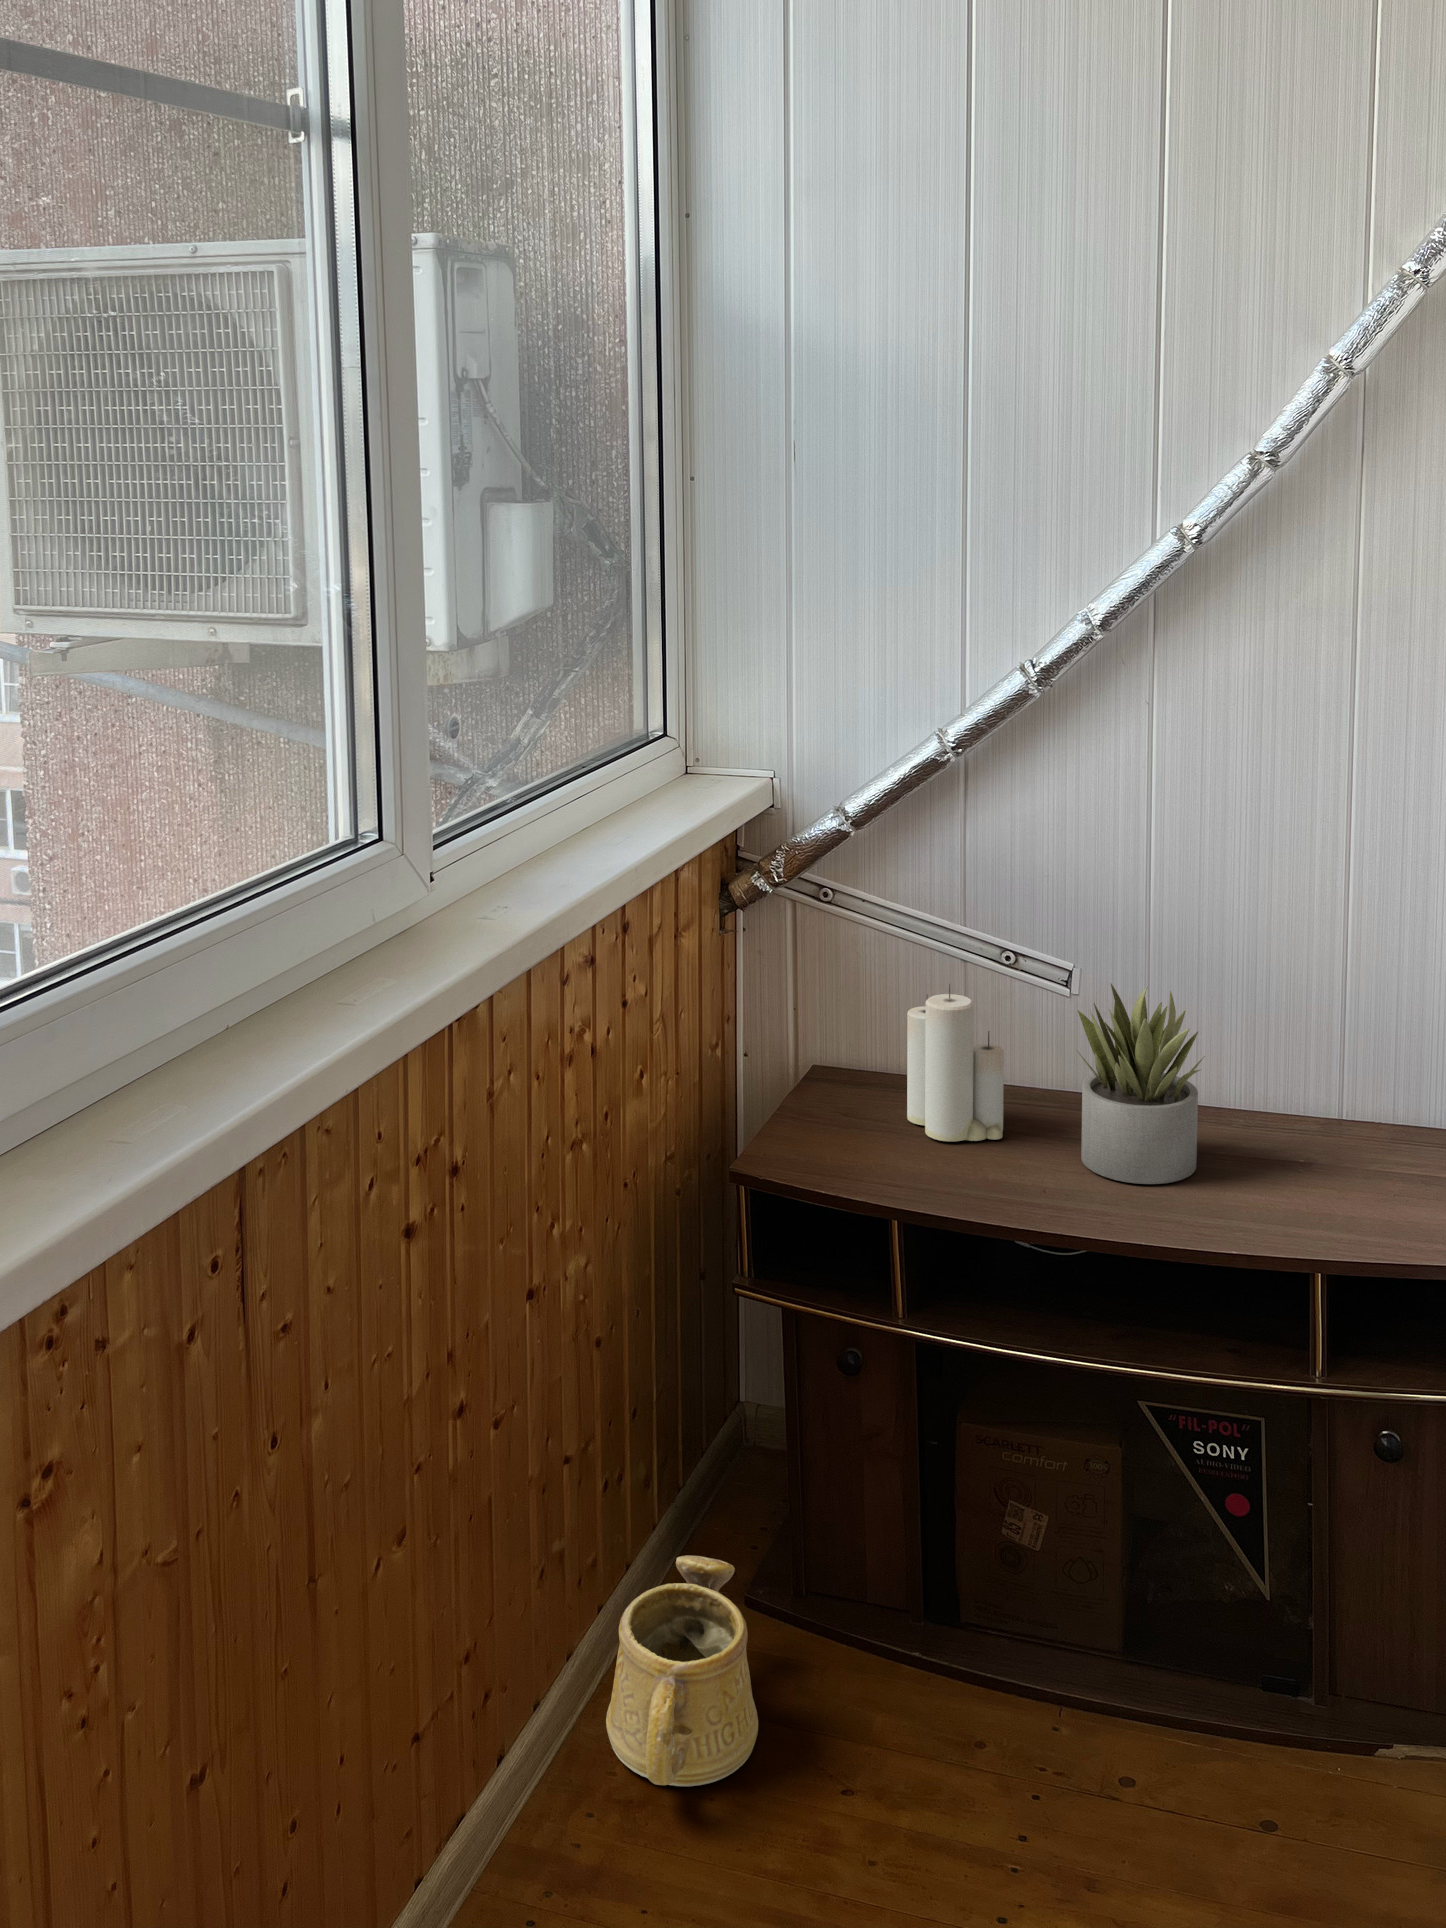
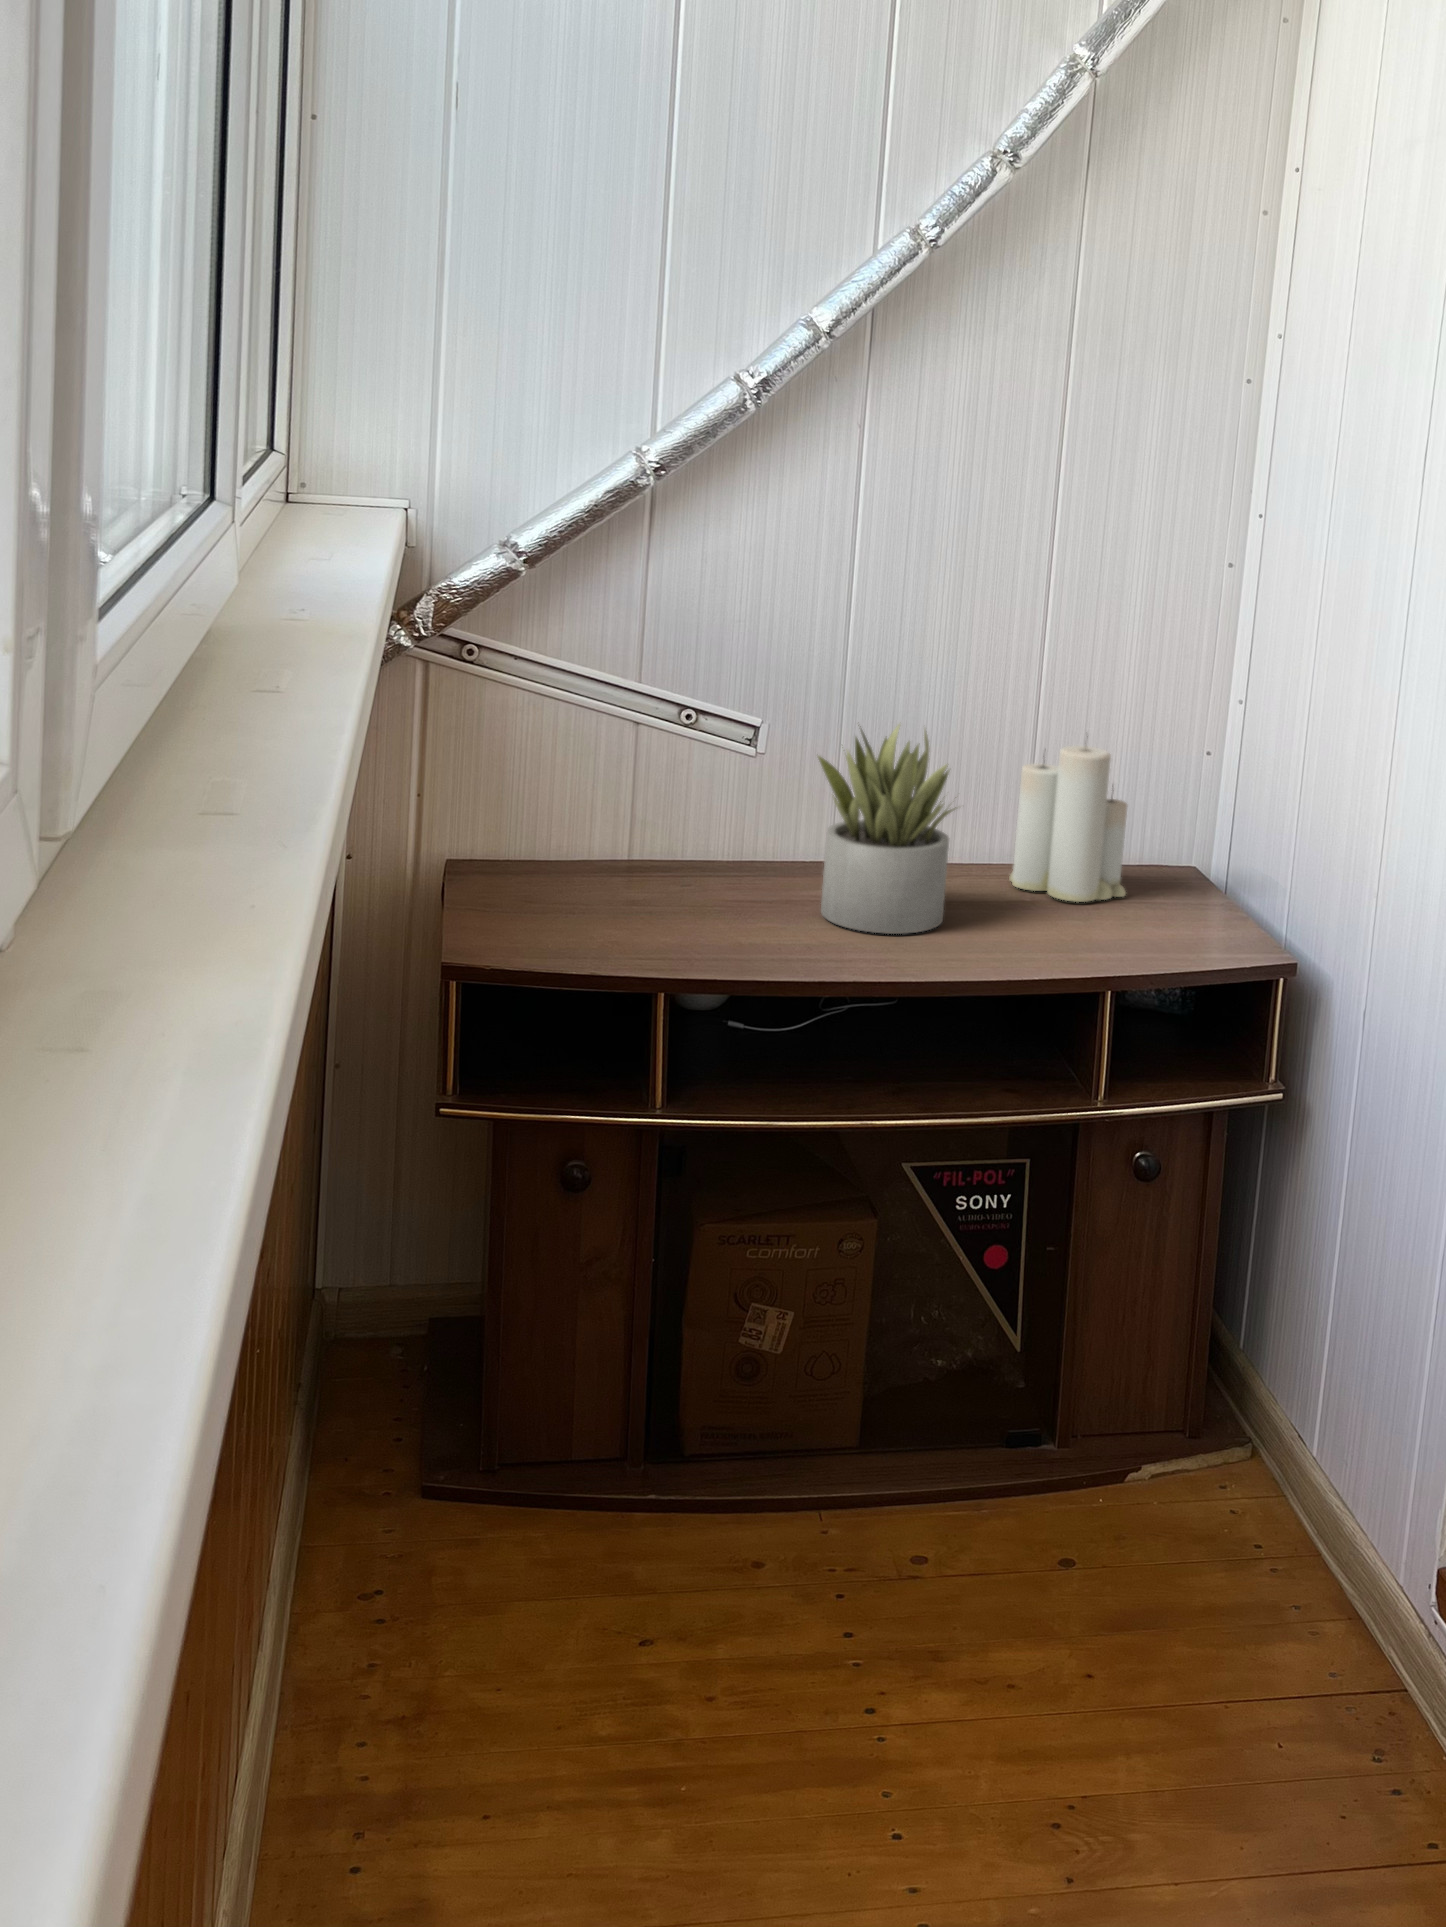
candle: present [907,984,1004,1141] -> present [1009,736,1127,902]
watering can: present [606,1556,758,1787] -> none [336,1434,528,1696]

